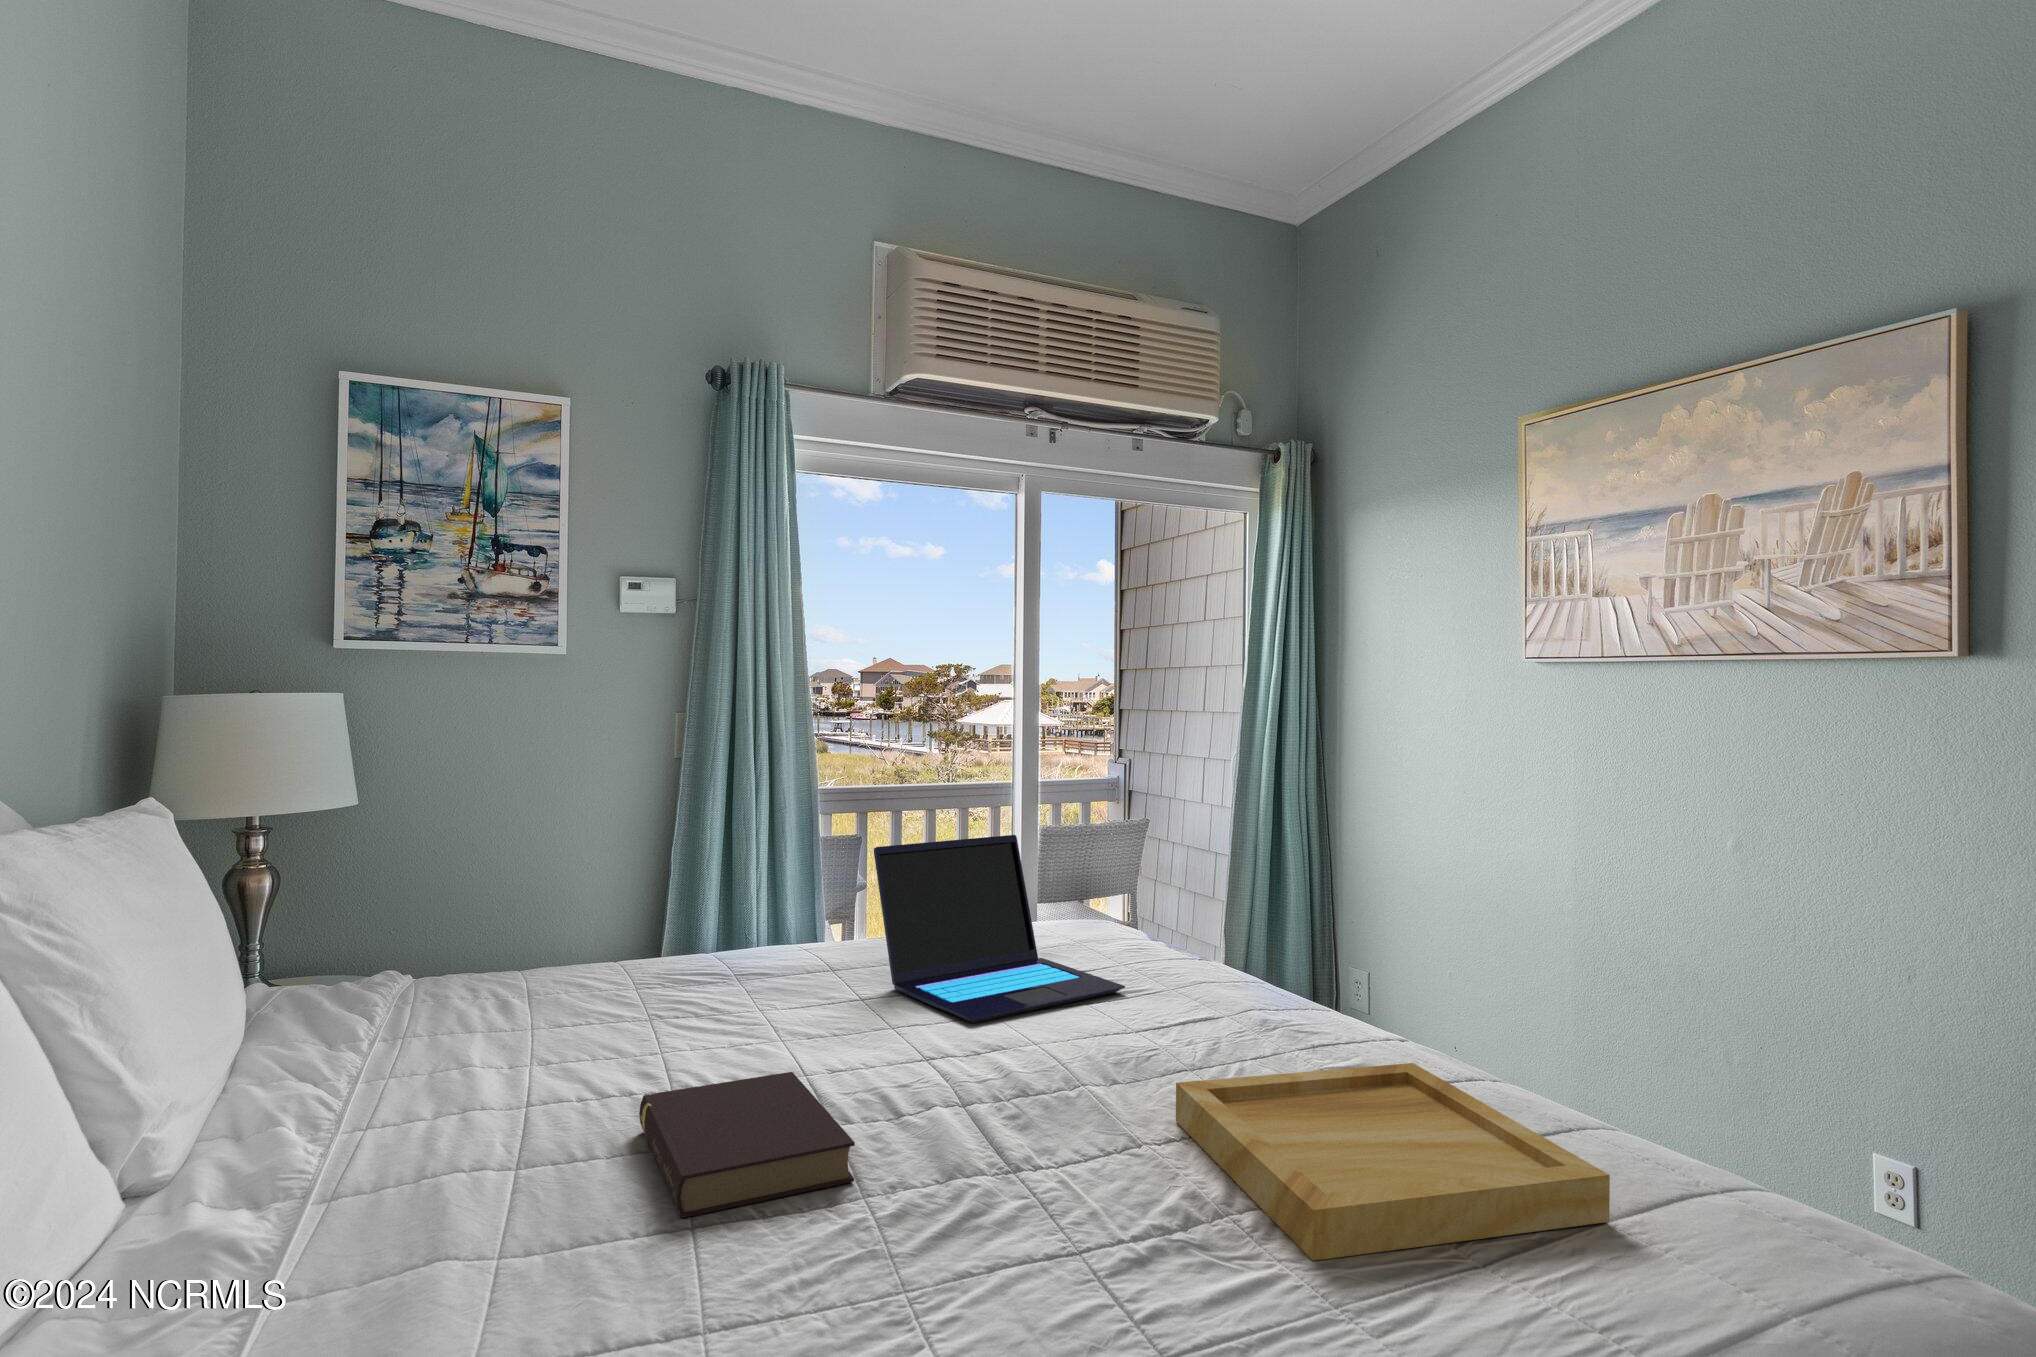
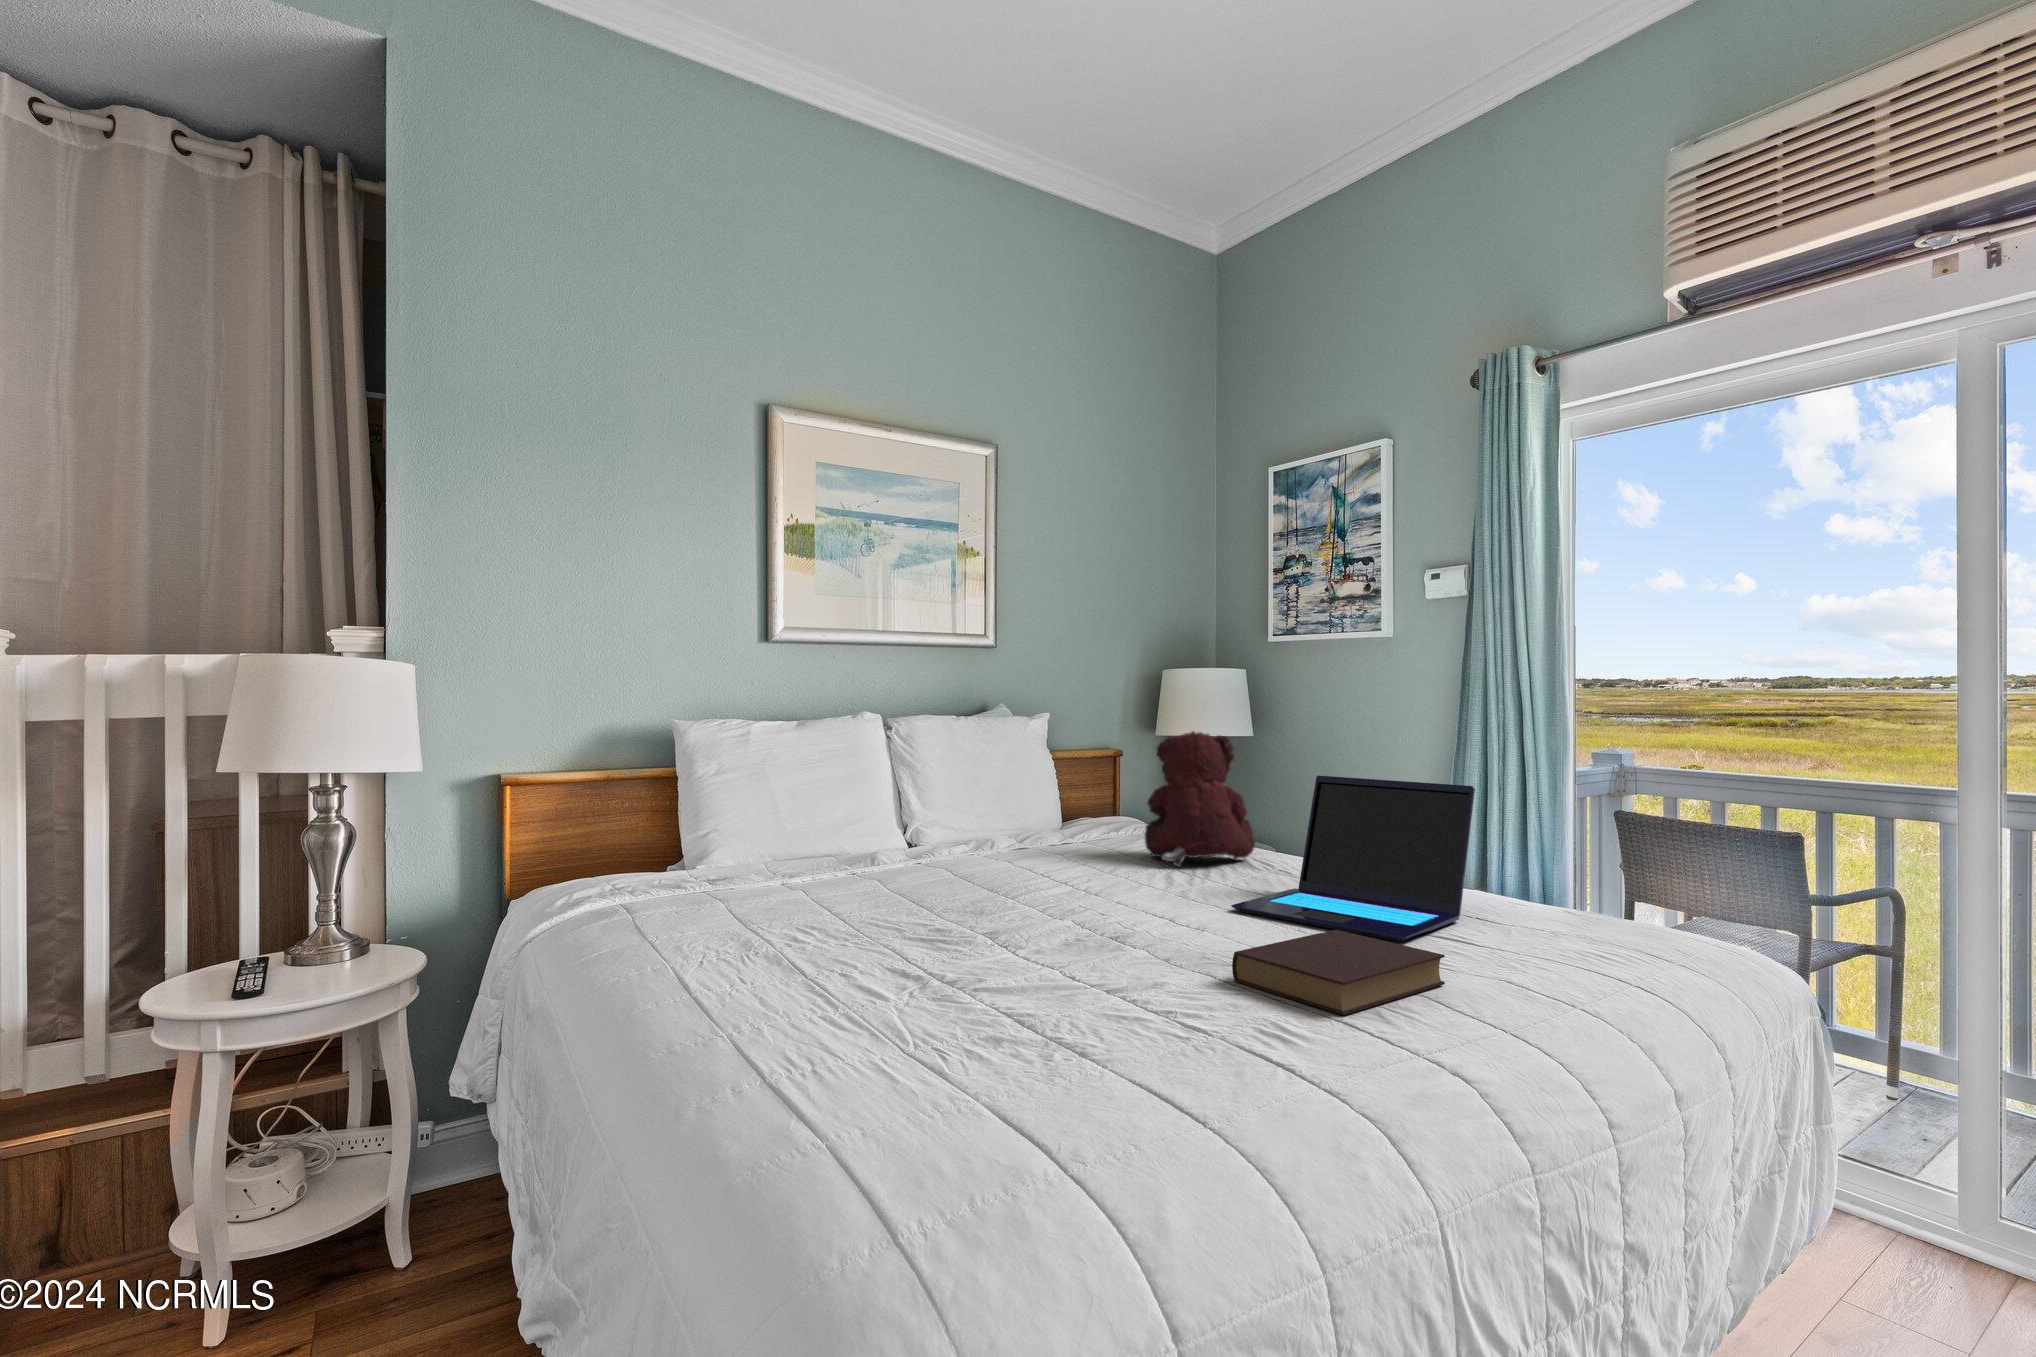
teddy bear: none [567,808,724,1014] -> present [1145,731,1255,867]
tray: present [1176,1063,1610,1261] -> none [857,924,1185,1057]
book: present [639,1072,855,1218] -> present [1232,930,1445,1015]

